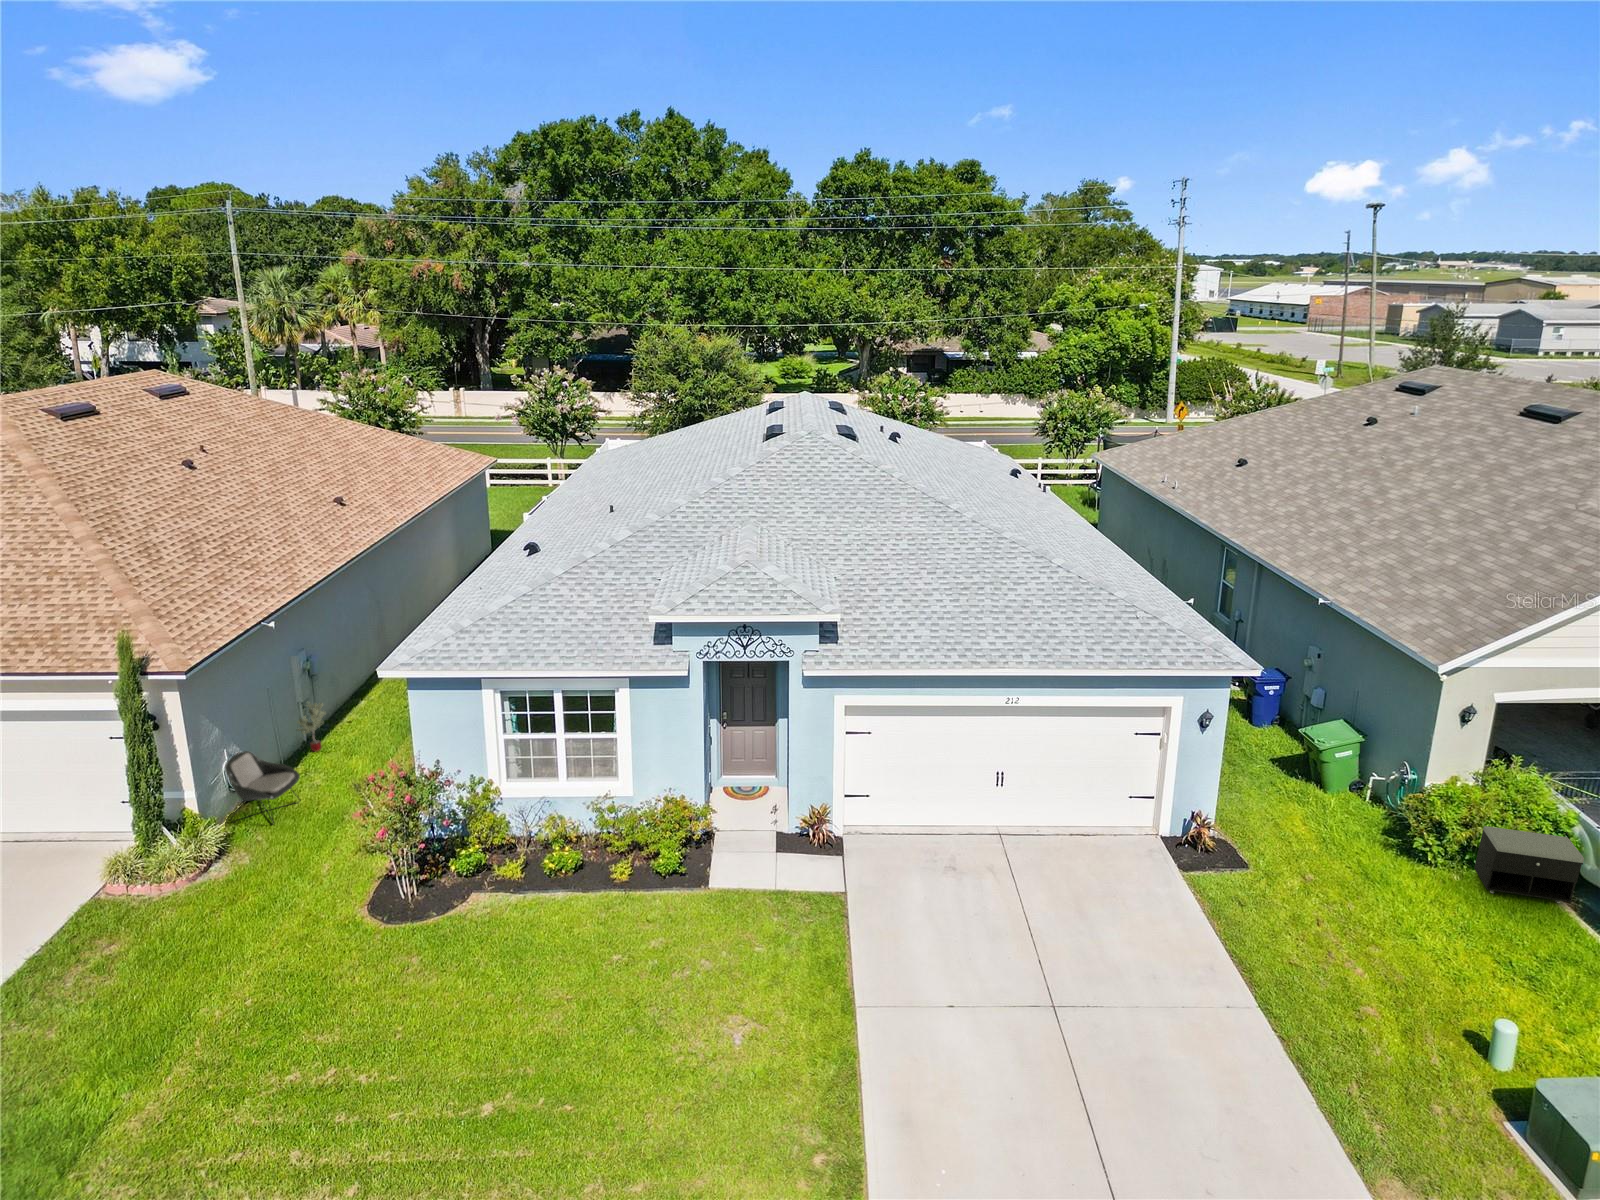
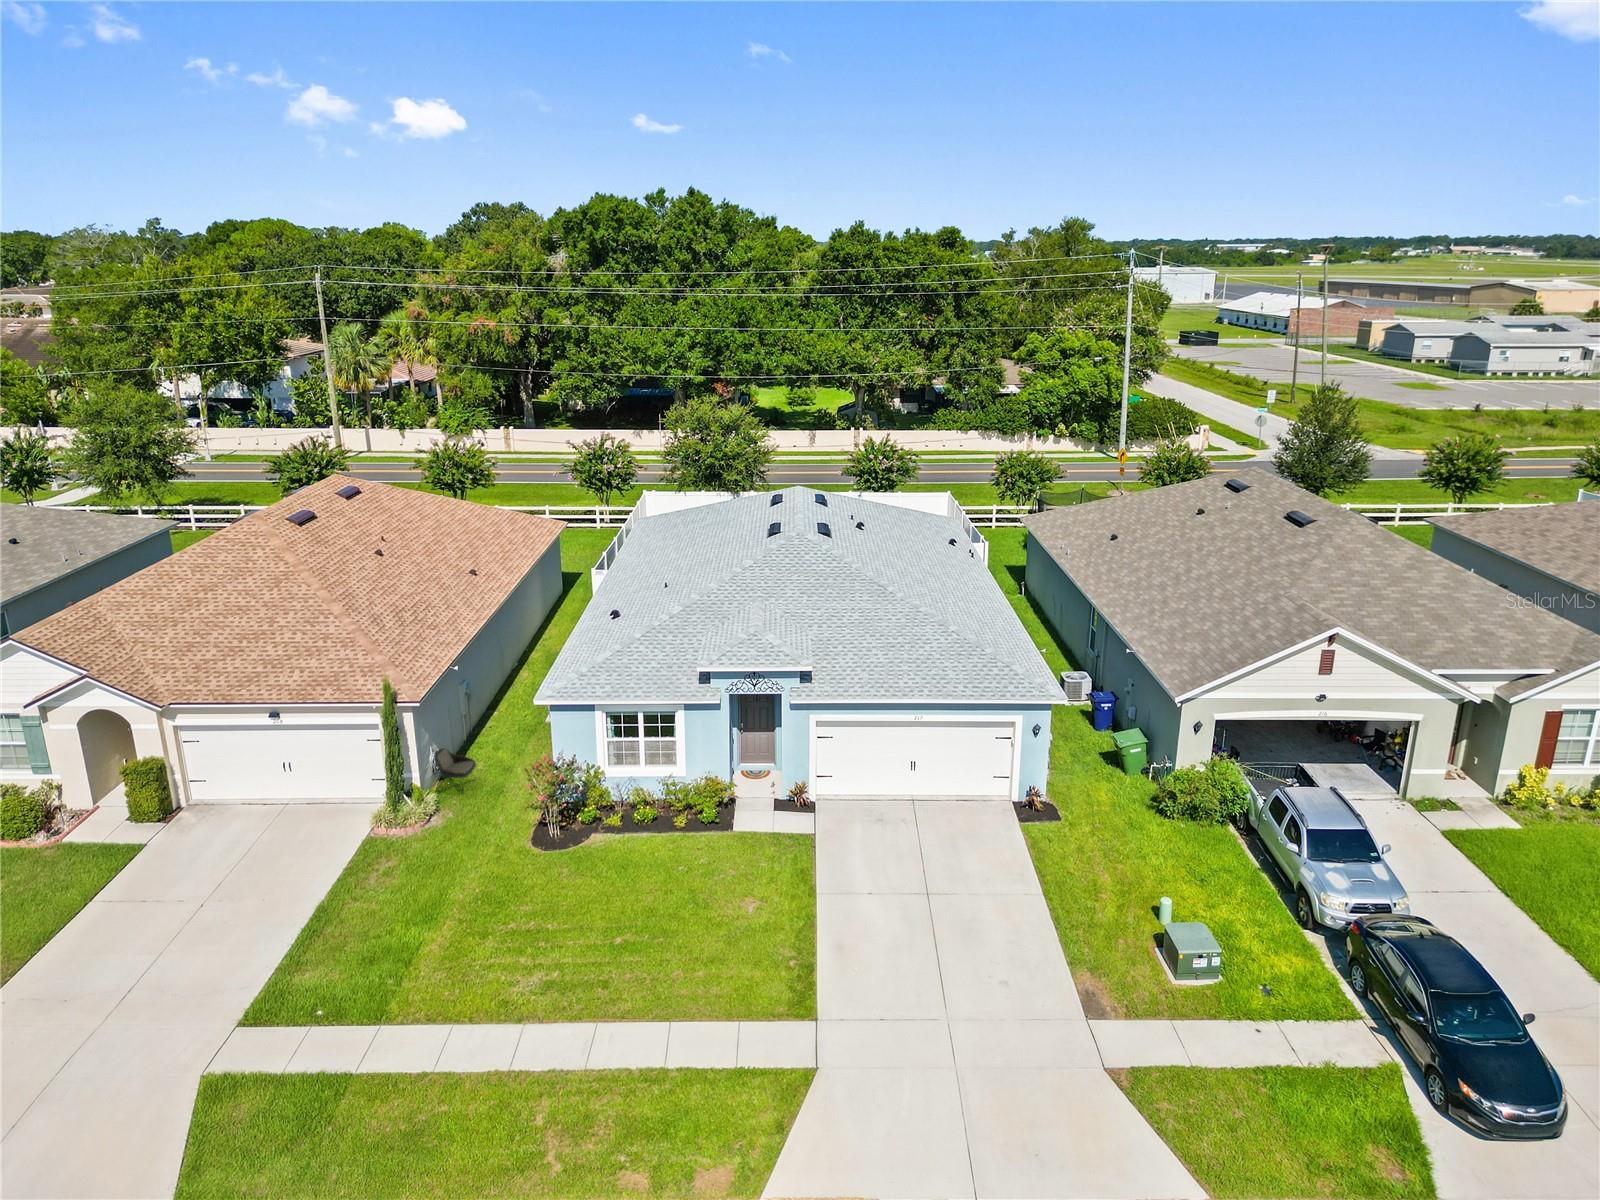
potted tree: present [297,703,325,752] -> none [464,714,482,747]
storage bench: present [1474,826,1584,903] -> none [1197,795,1250,841]

